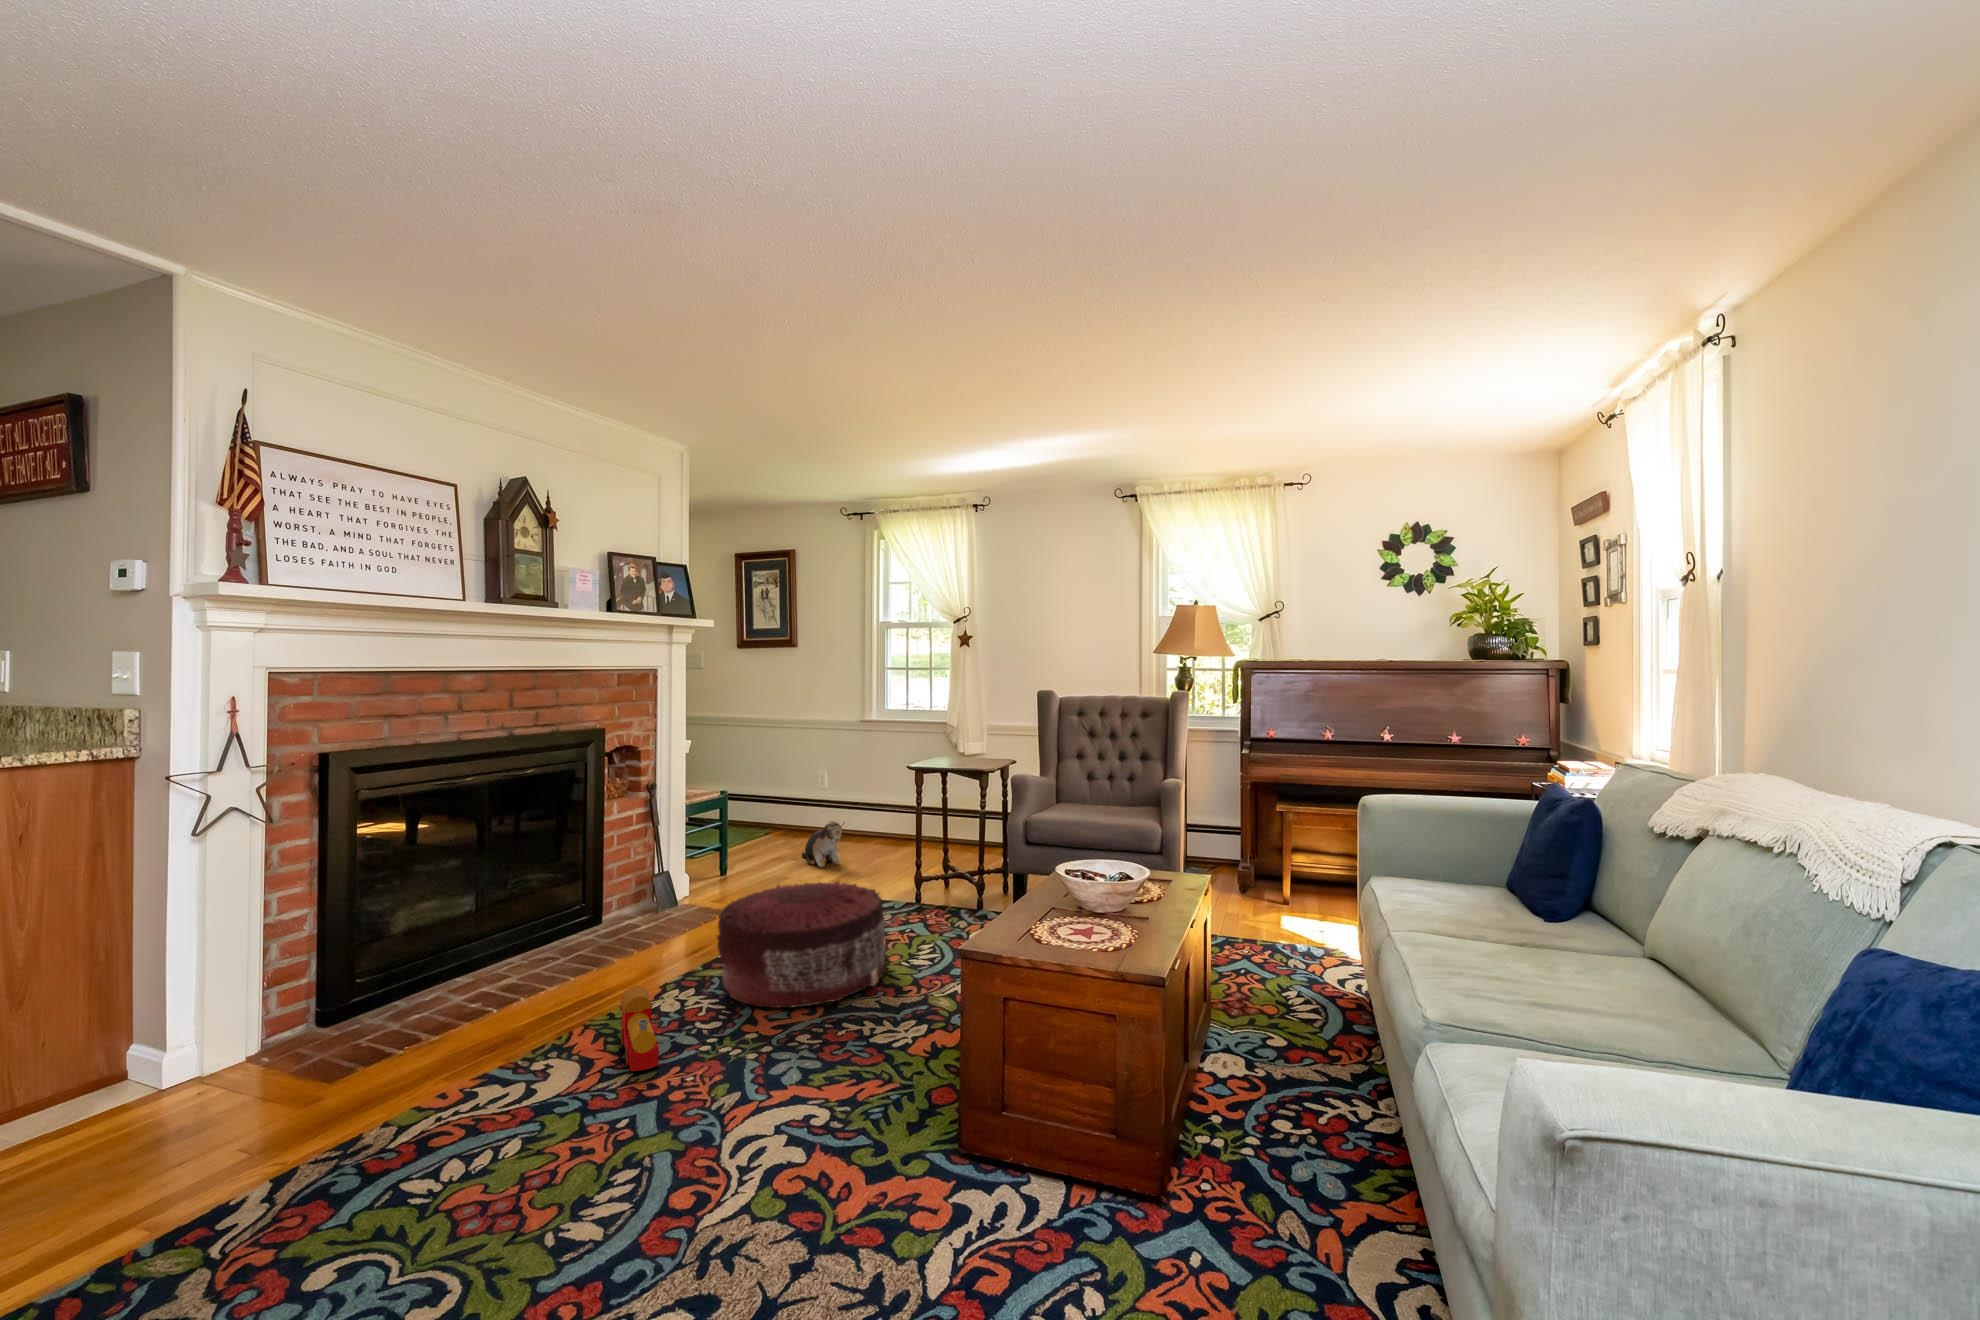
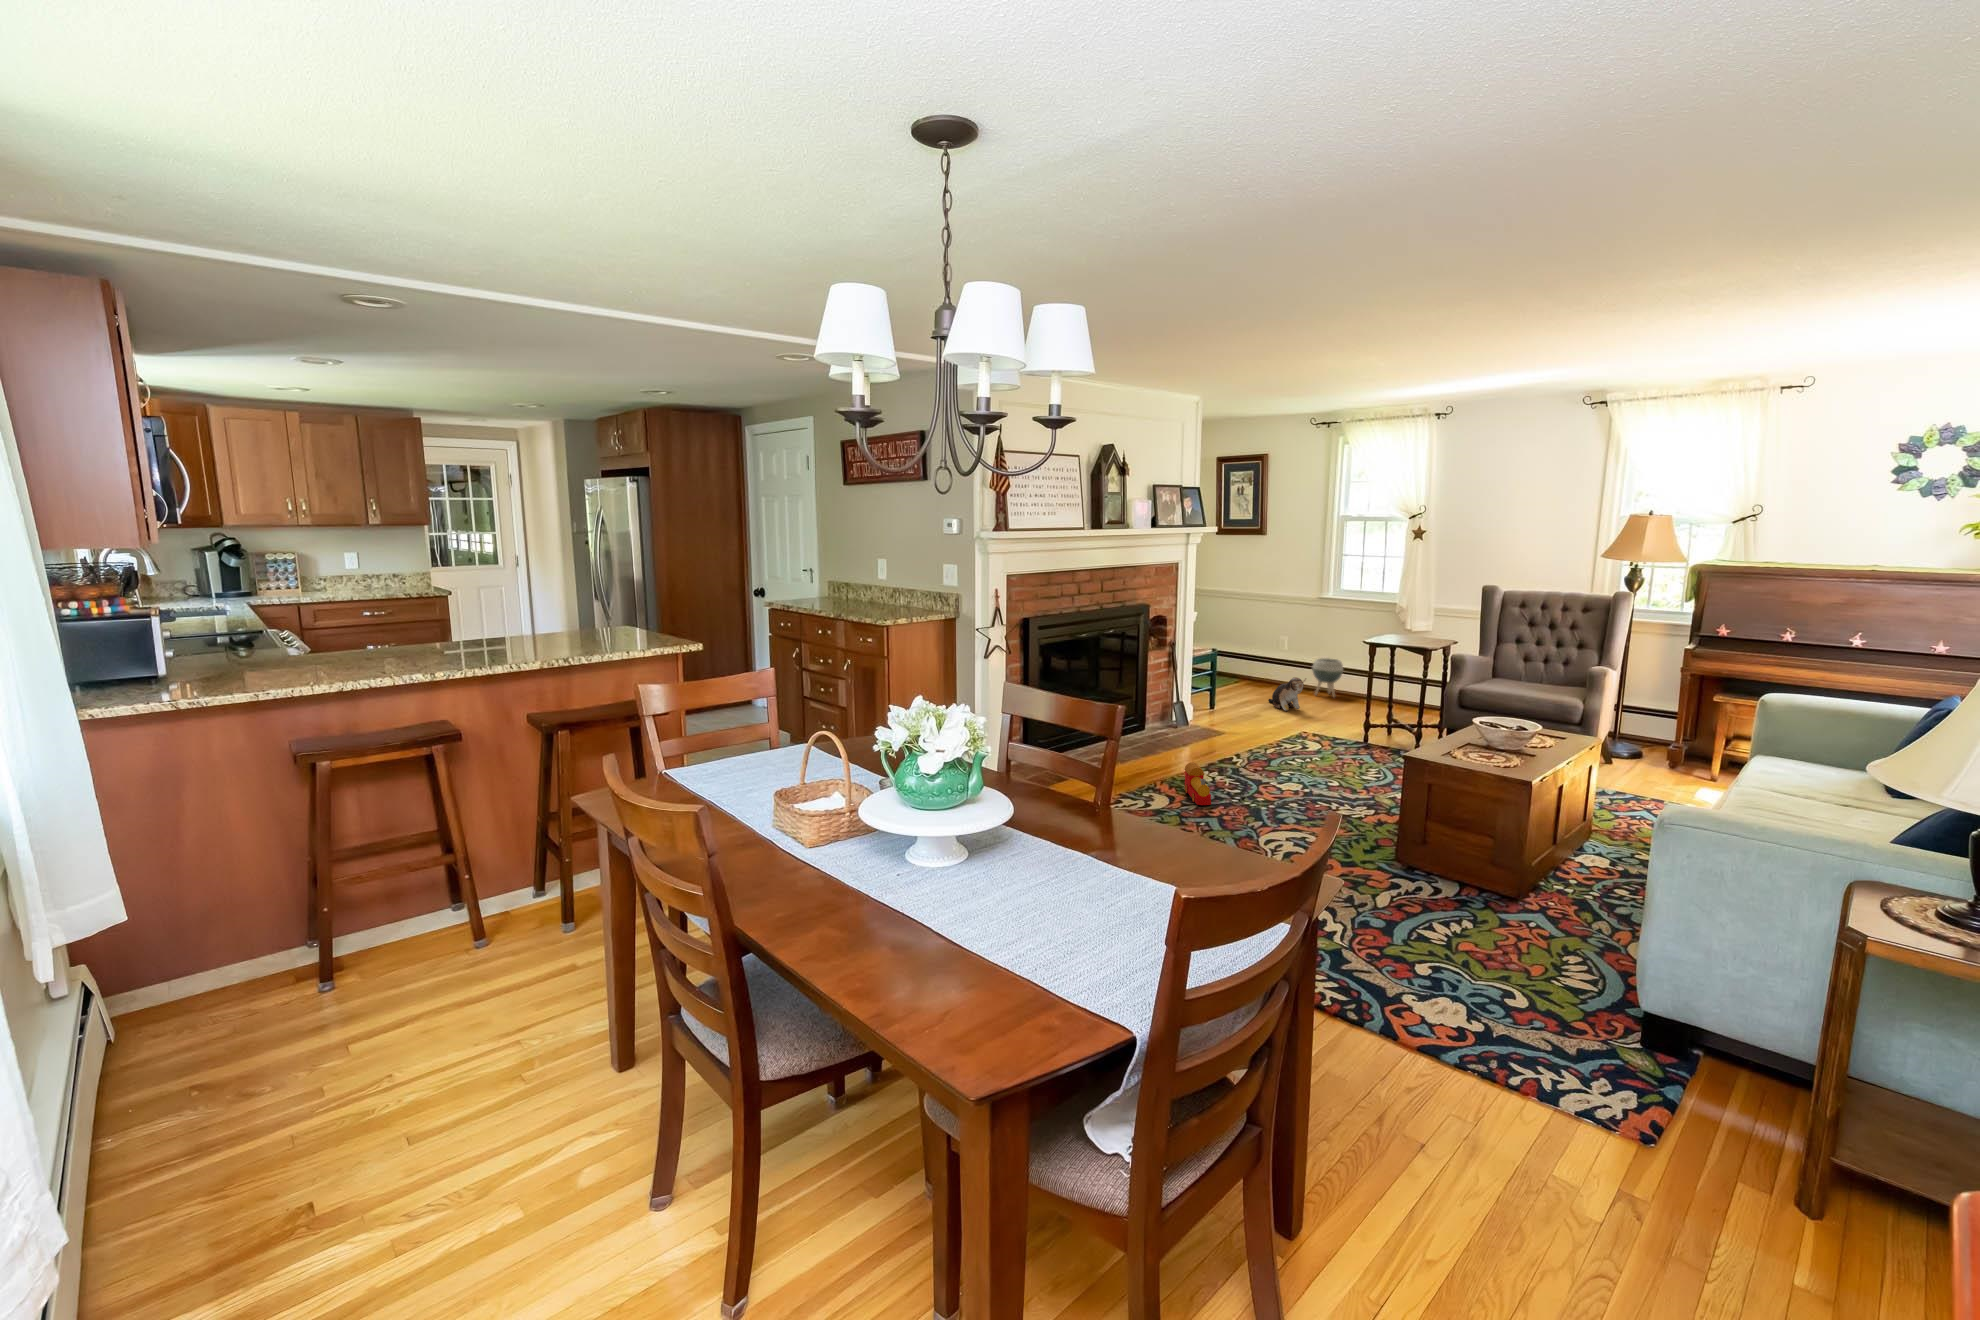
planter: none [856,794,892,843] -> present [1312,658,1343,697]
pouf: present [717,881,889,1008] -> none [1233,716,1348,790]

